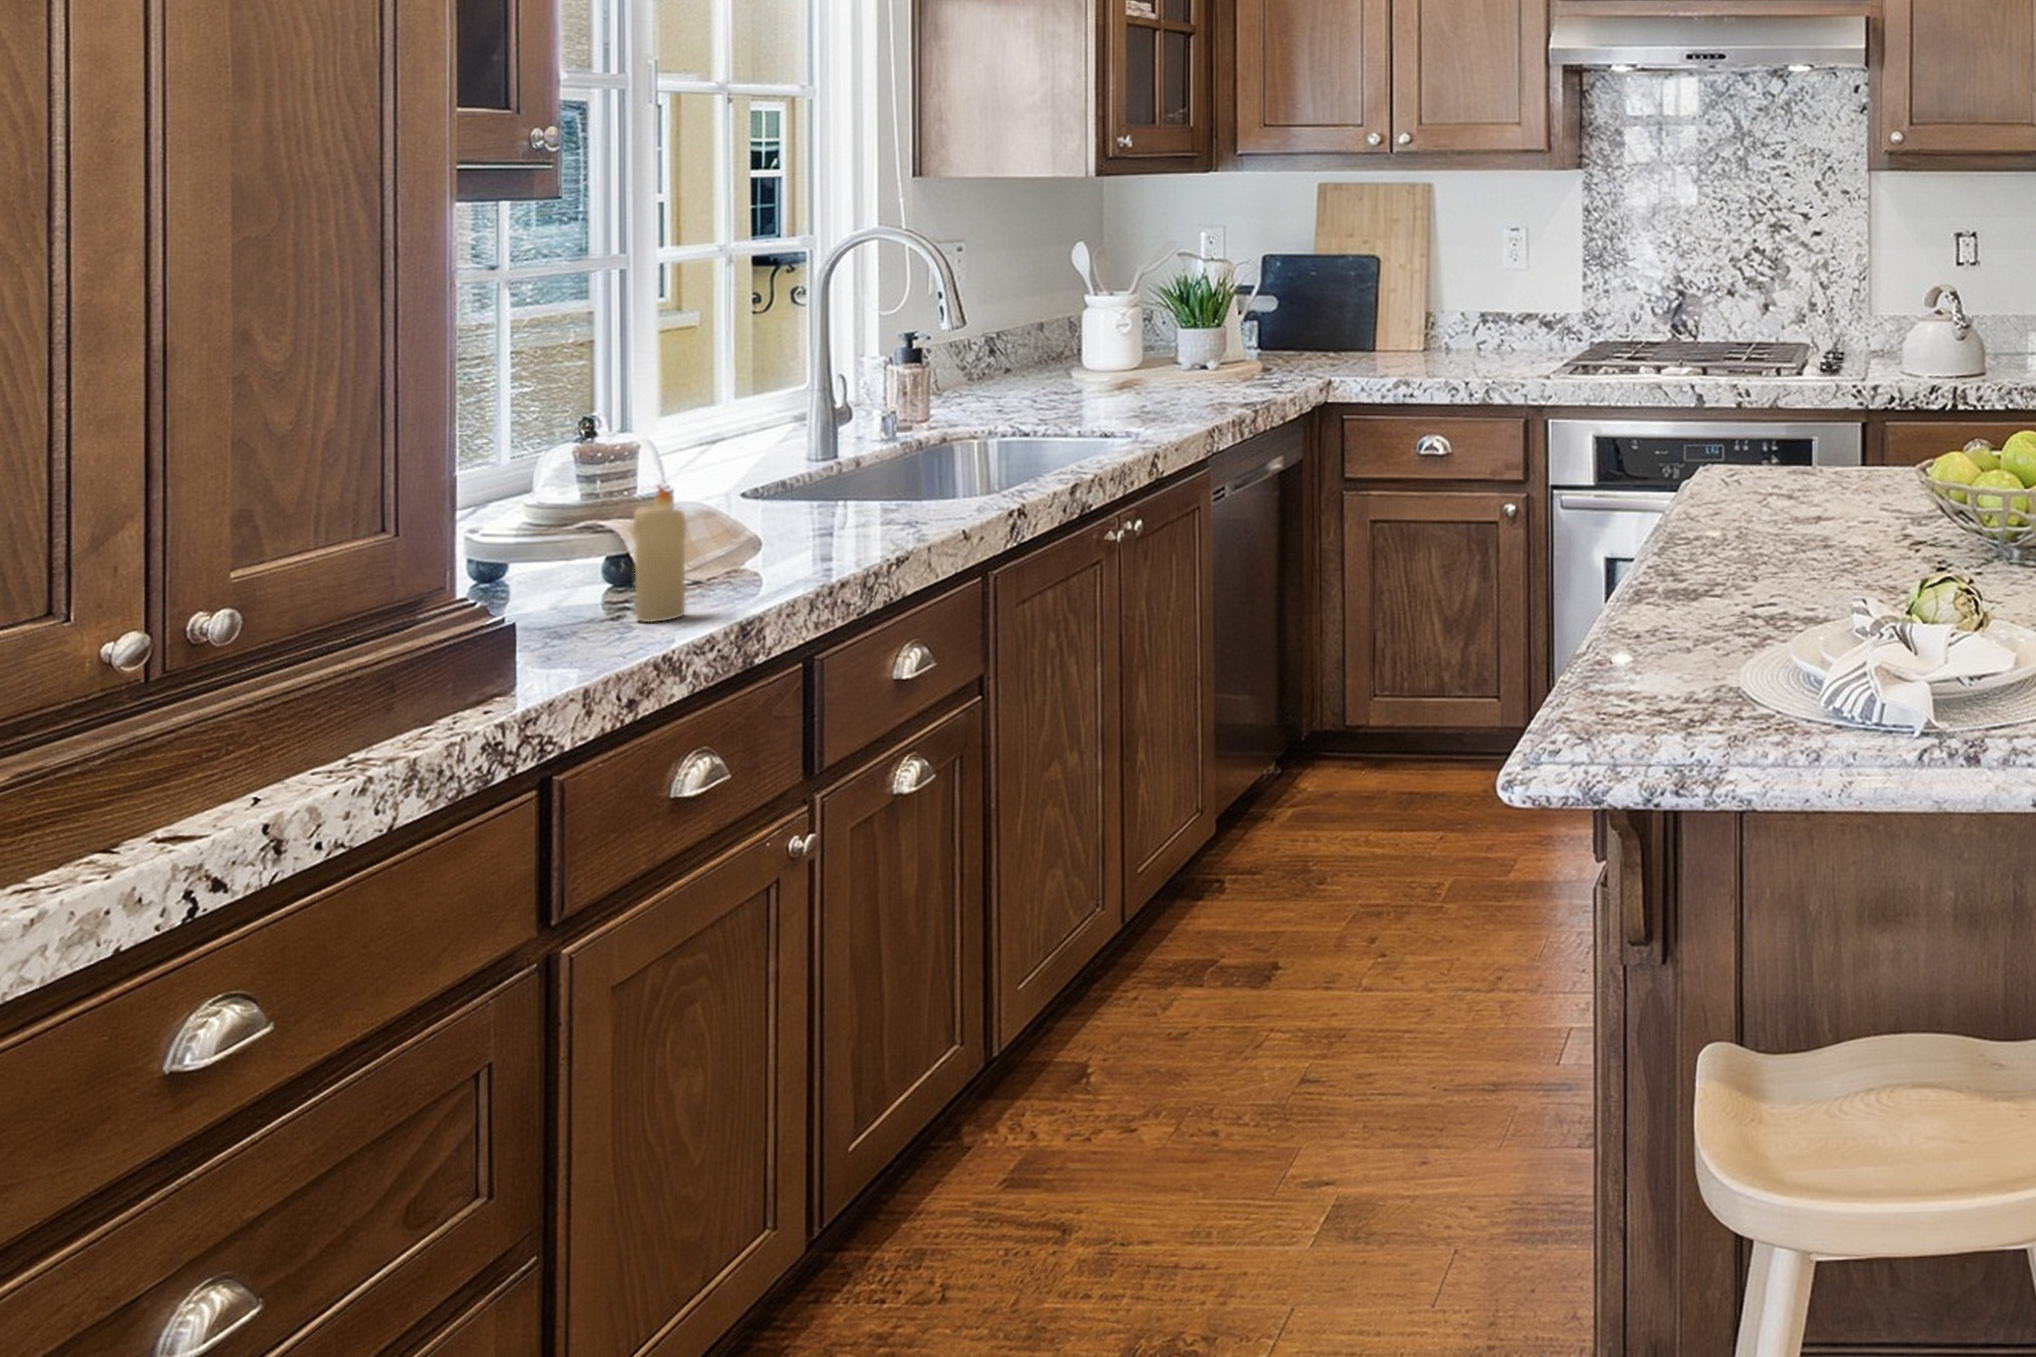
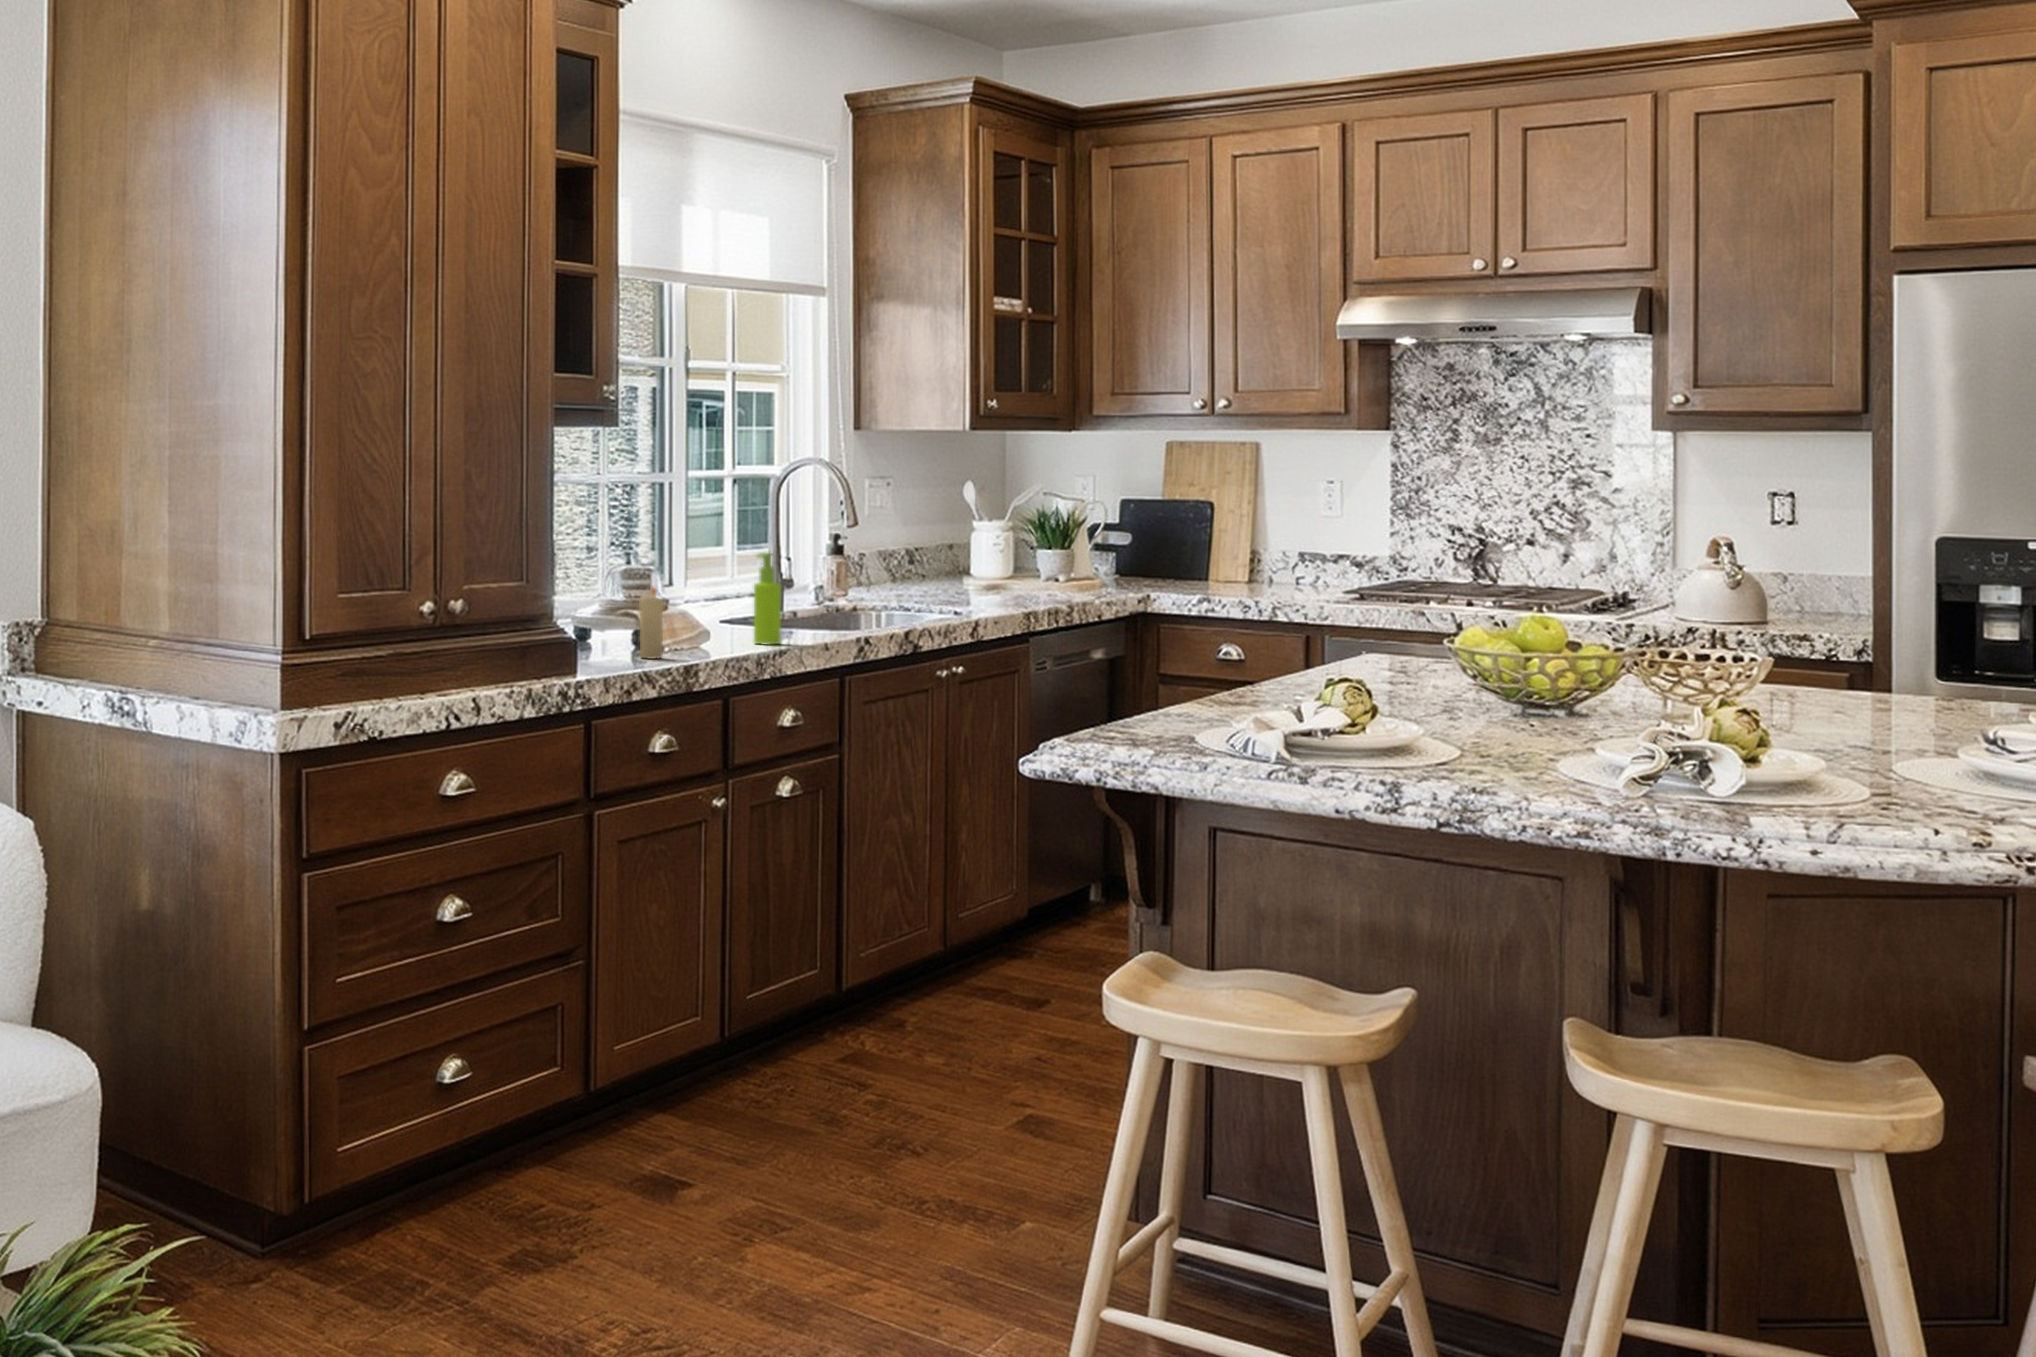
soap dispenser: none [836,395,886,546] -> present [754,553,781,645]

